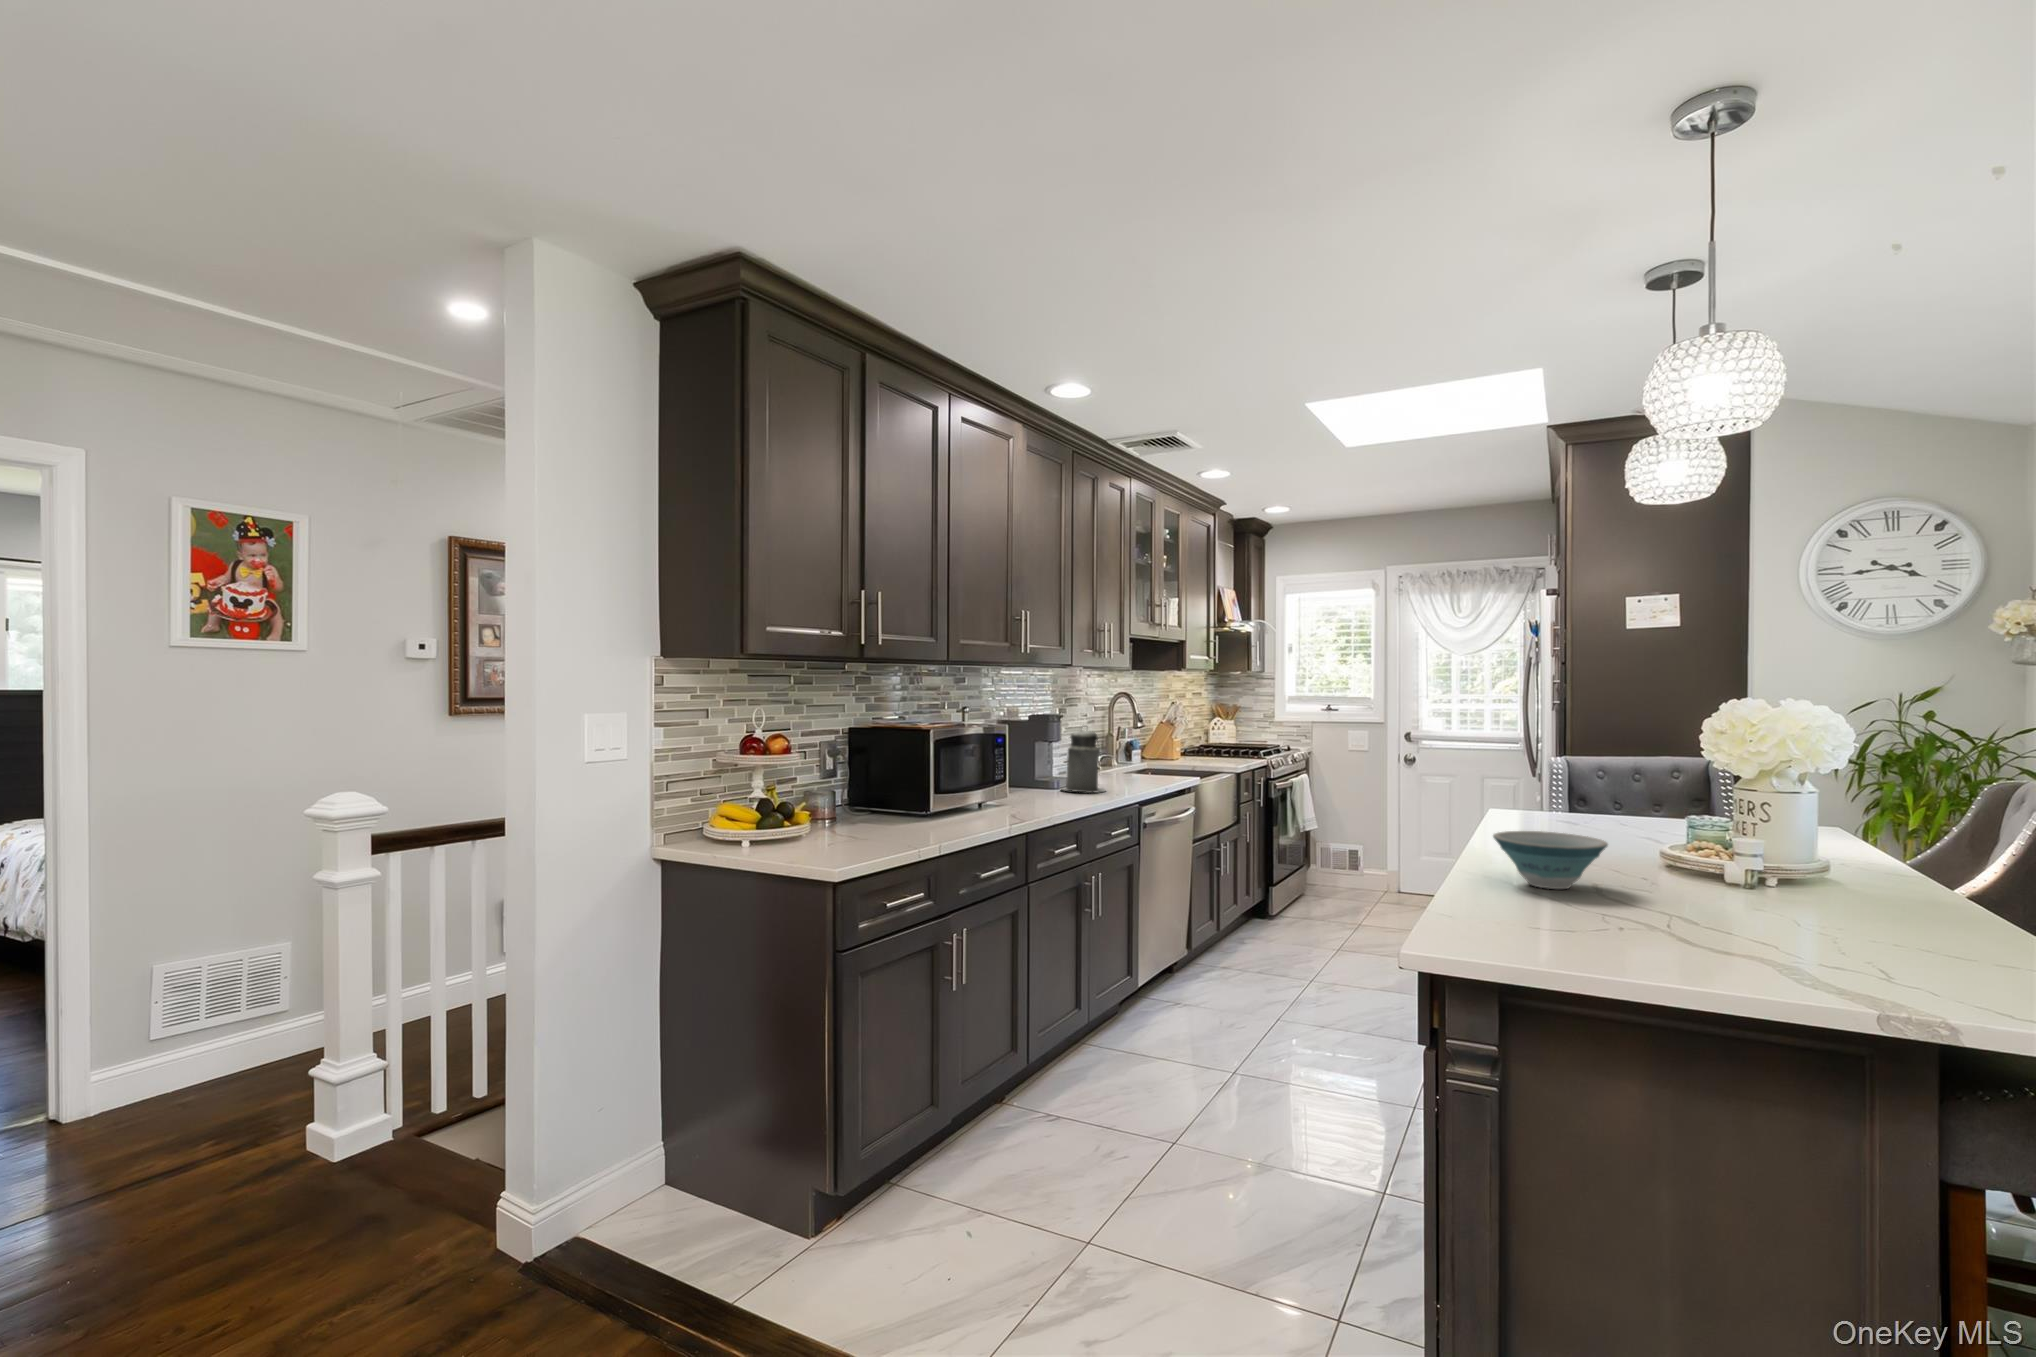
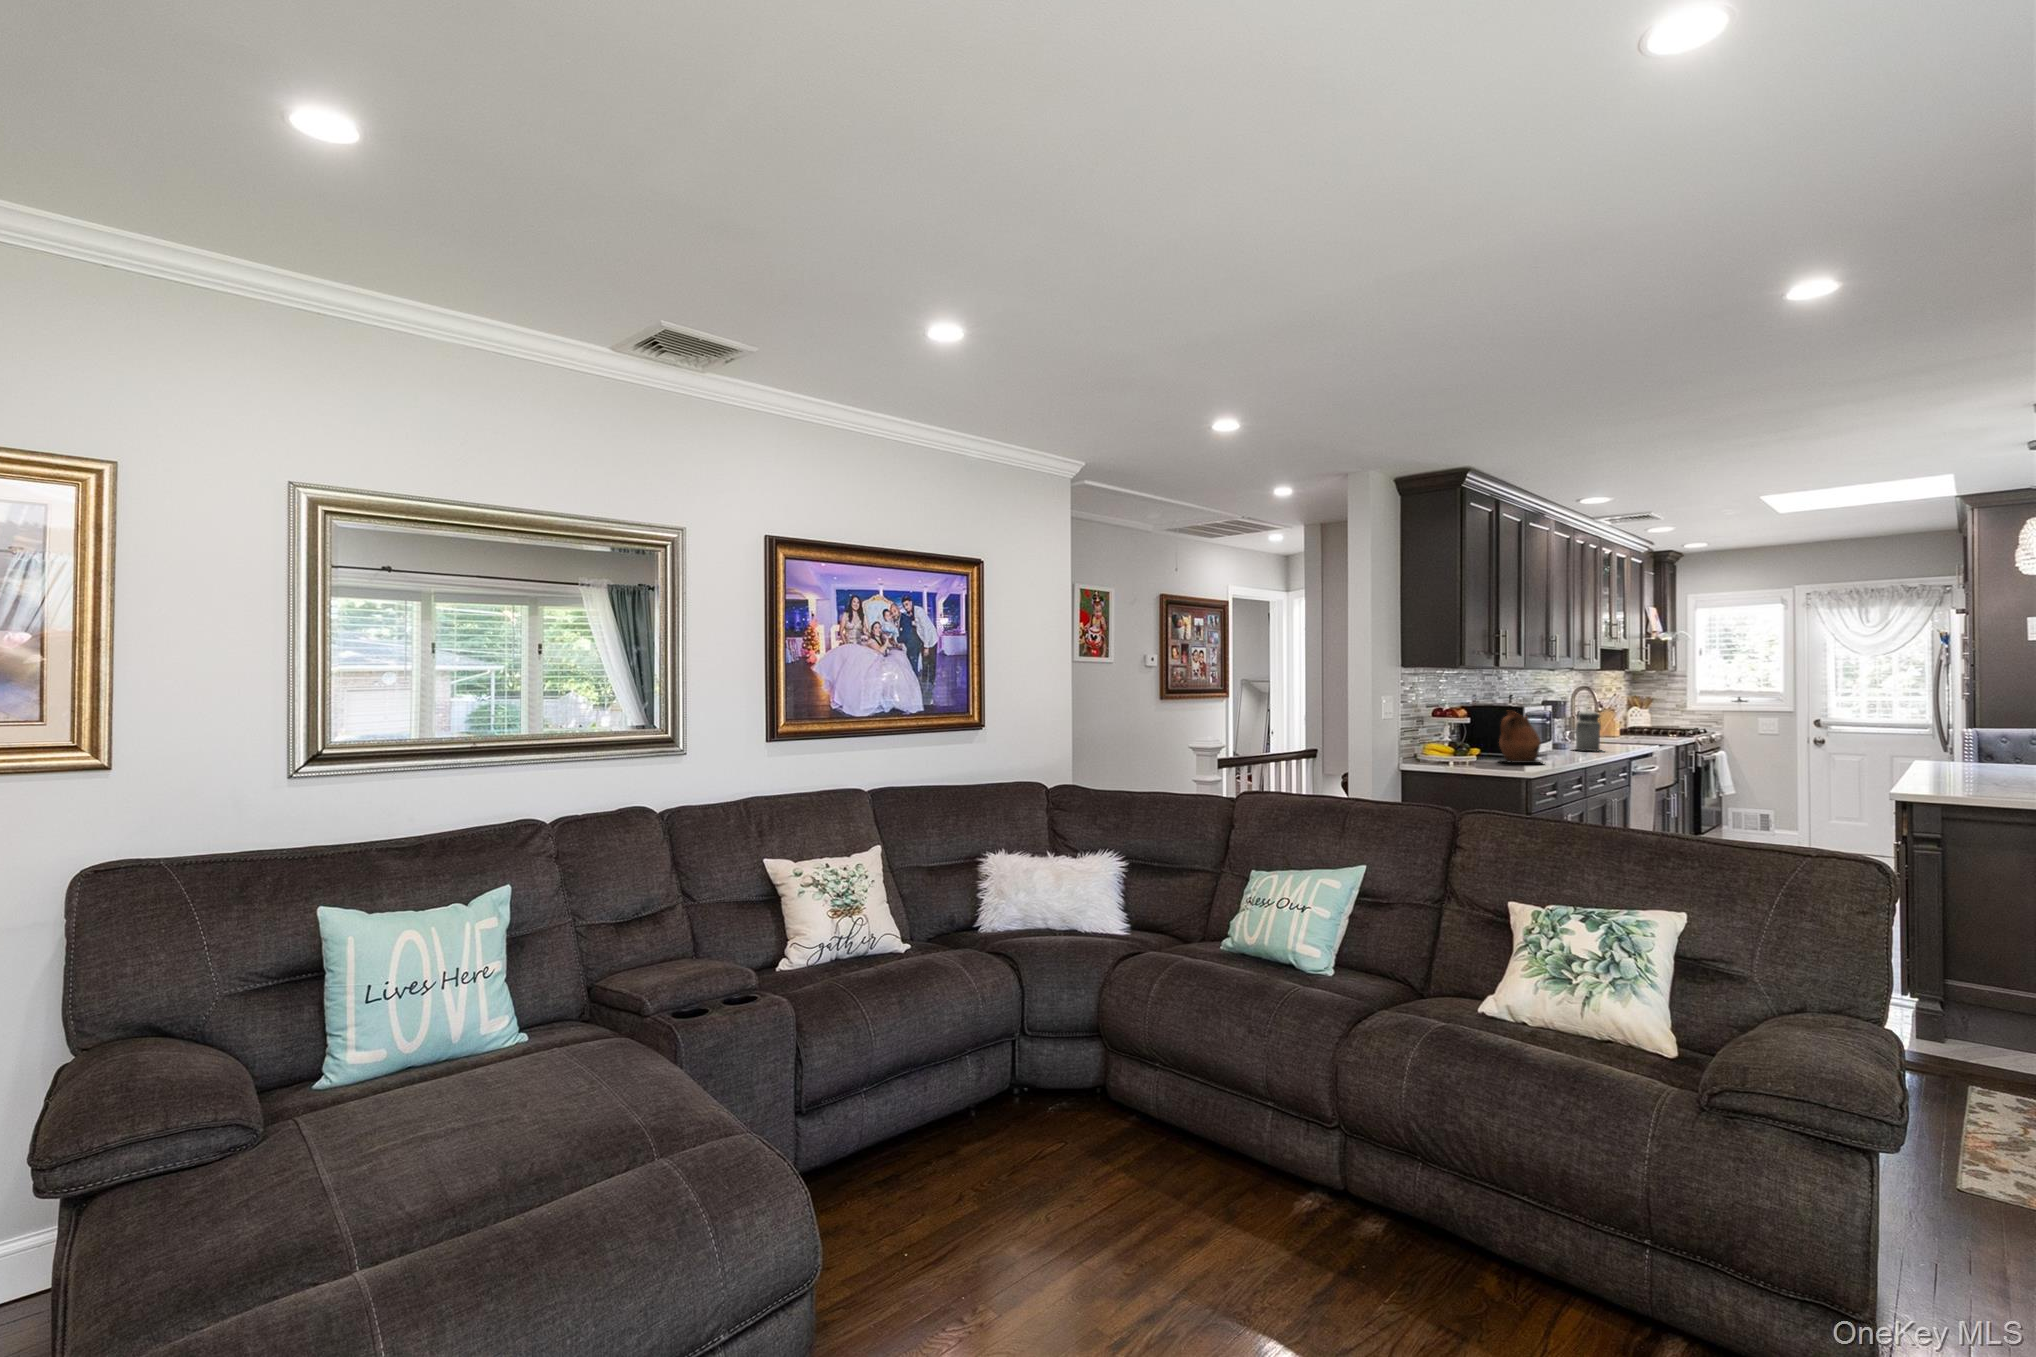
ceramic pitcher: none [859,739,937,836] -> present [1499,711,1543,764]
bowl: present [1493,831,1608,889] -> none [1932,755,2004,782]

